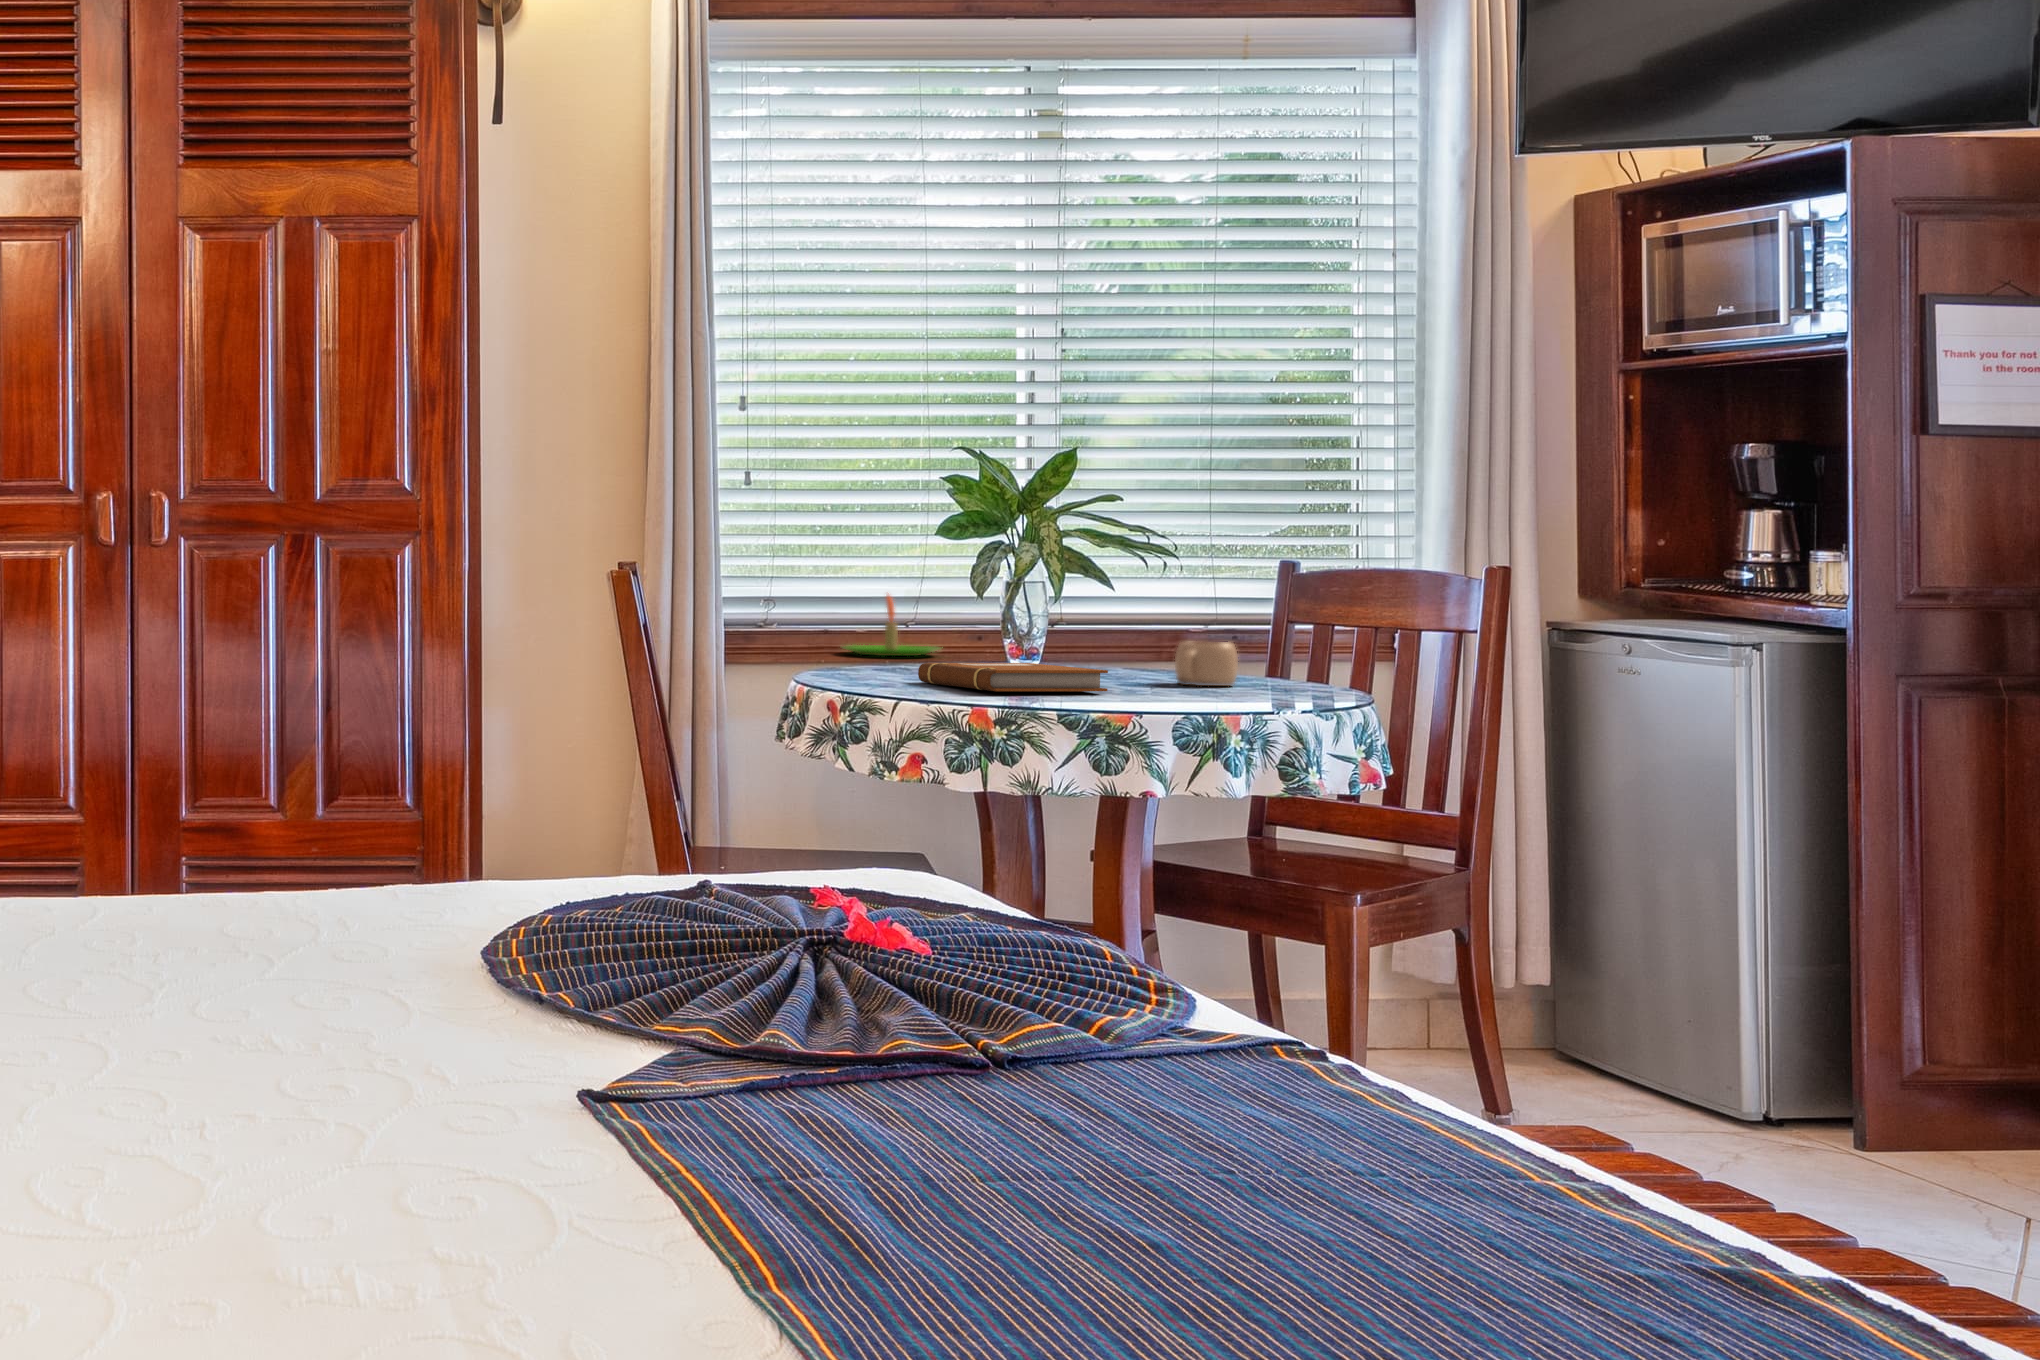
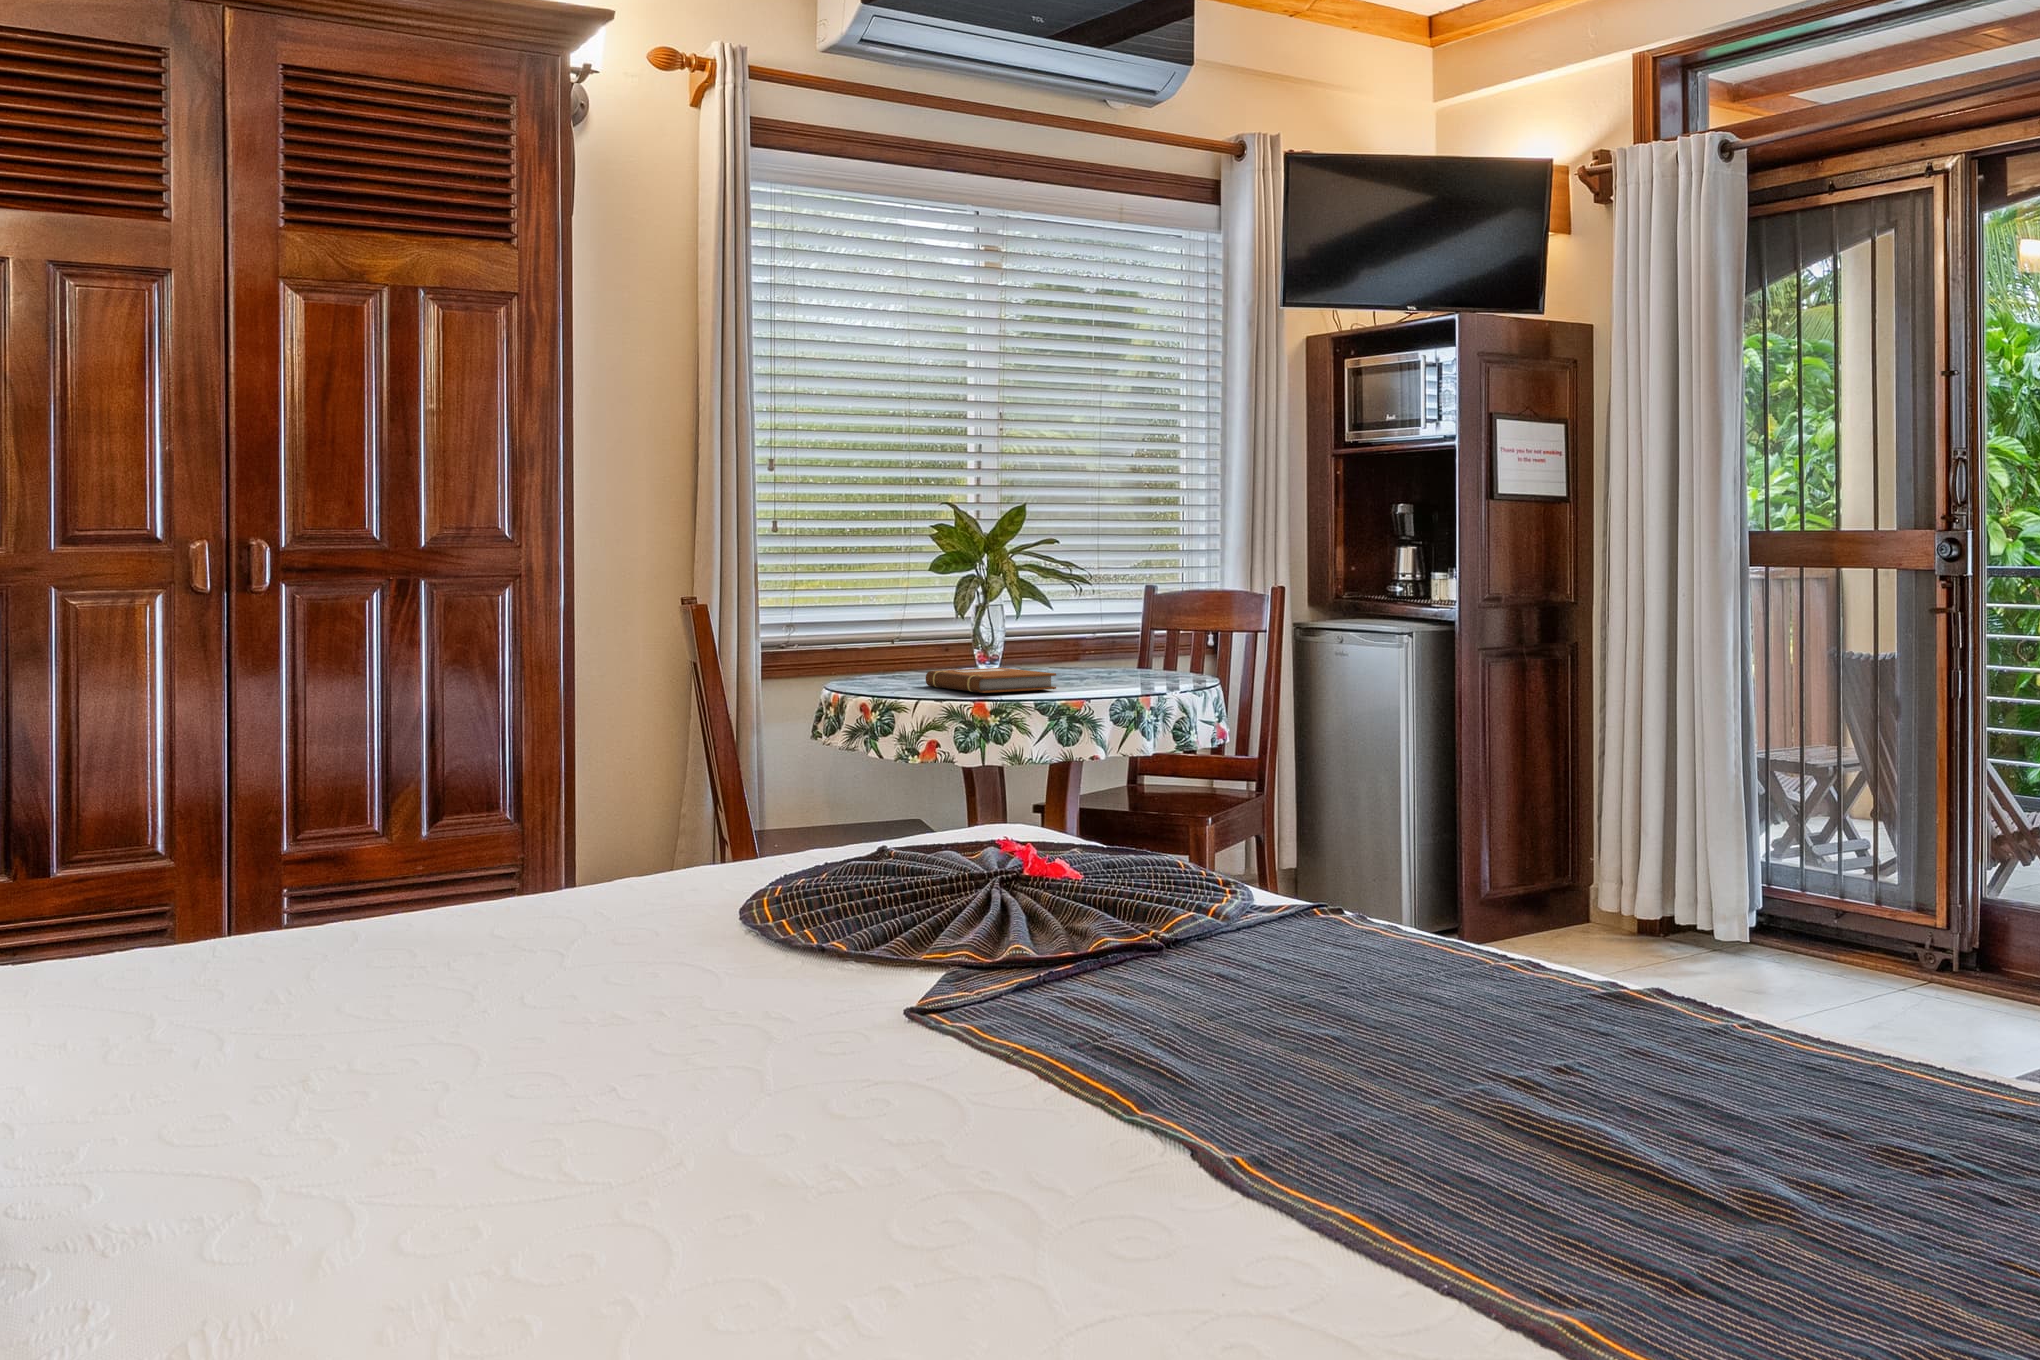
candle: present [844,595,939,656] -> none [858,610,935,661]
mug: present [1175,642,1238,686] -> none [1096,648,1135,680]

